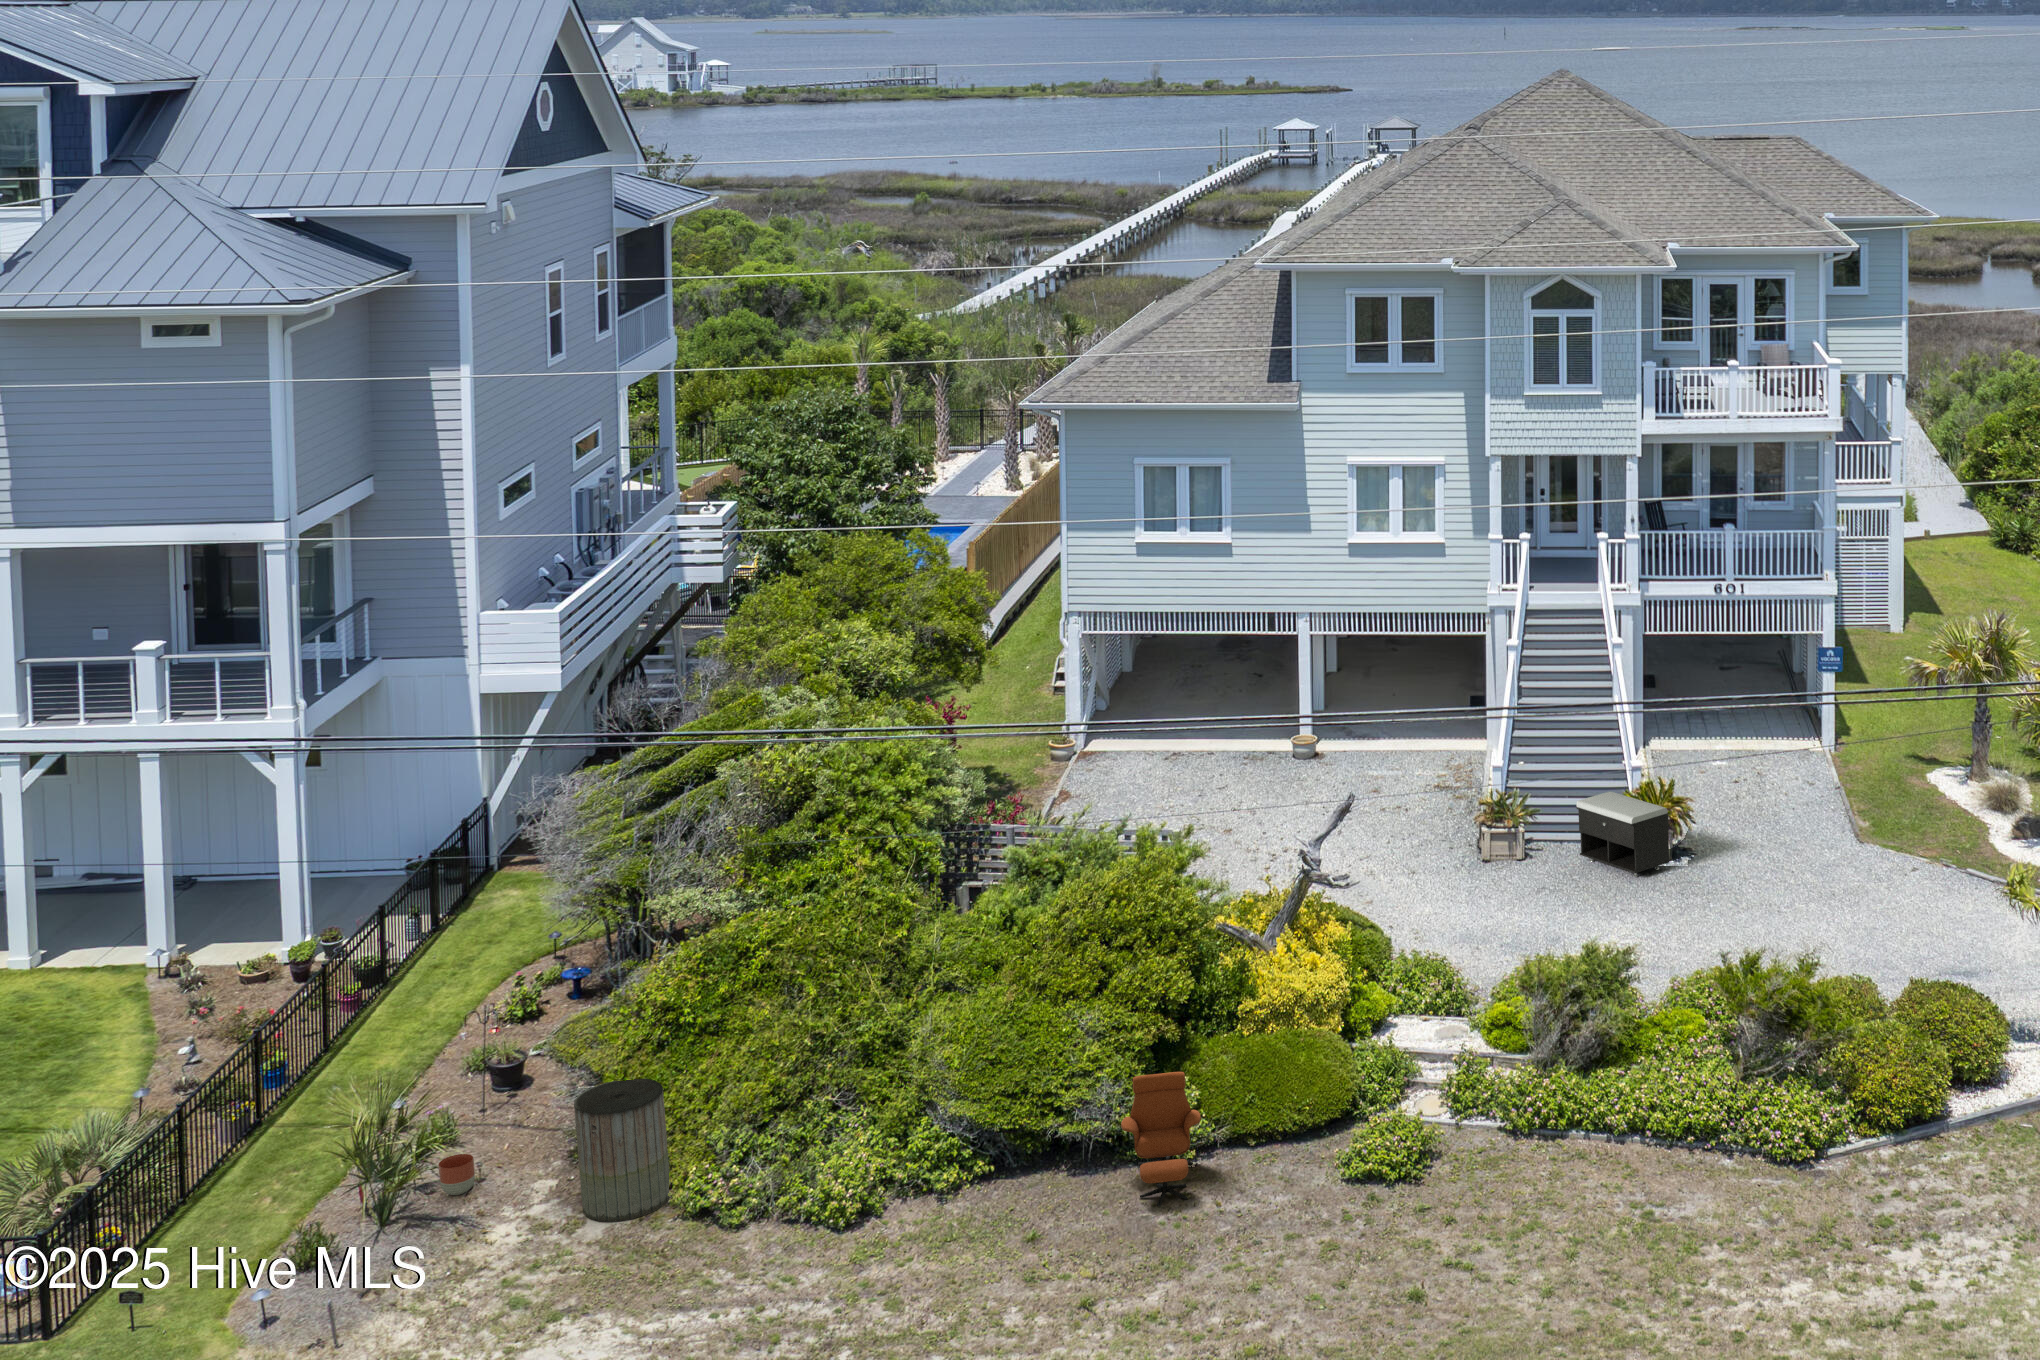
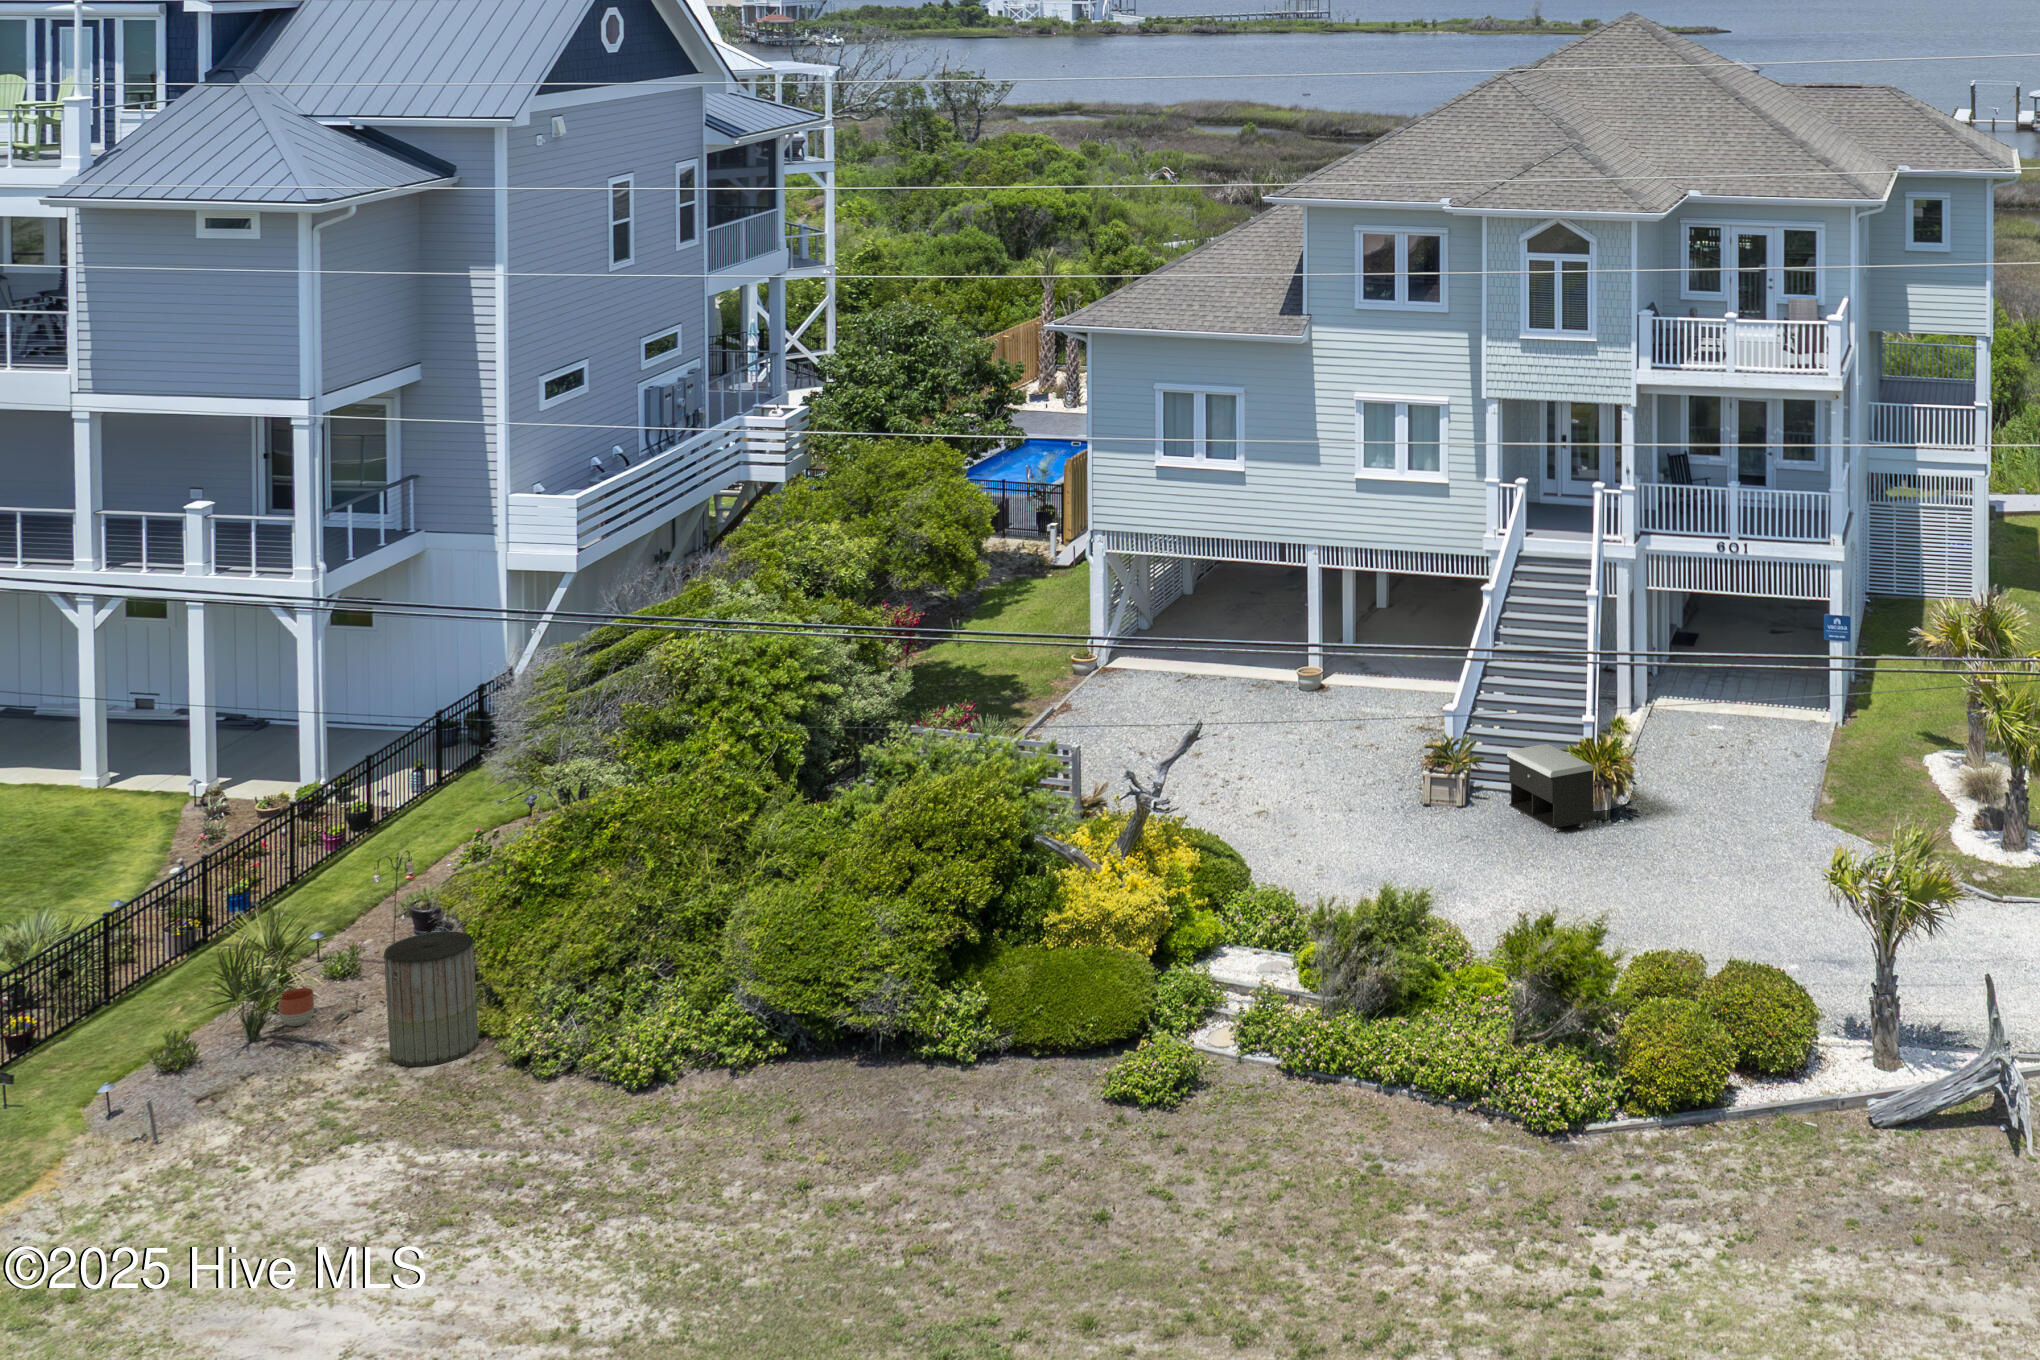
lounge chair: present [1121,1072,1201,1206] -> none [891,977,971,1108]

